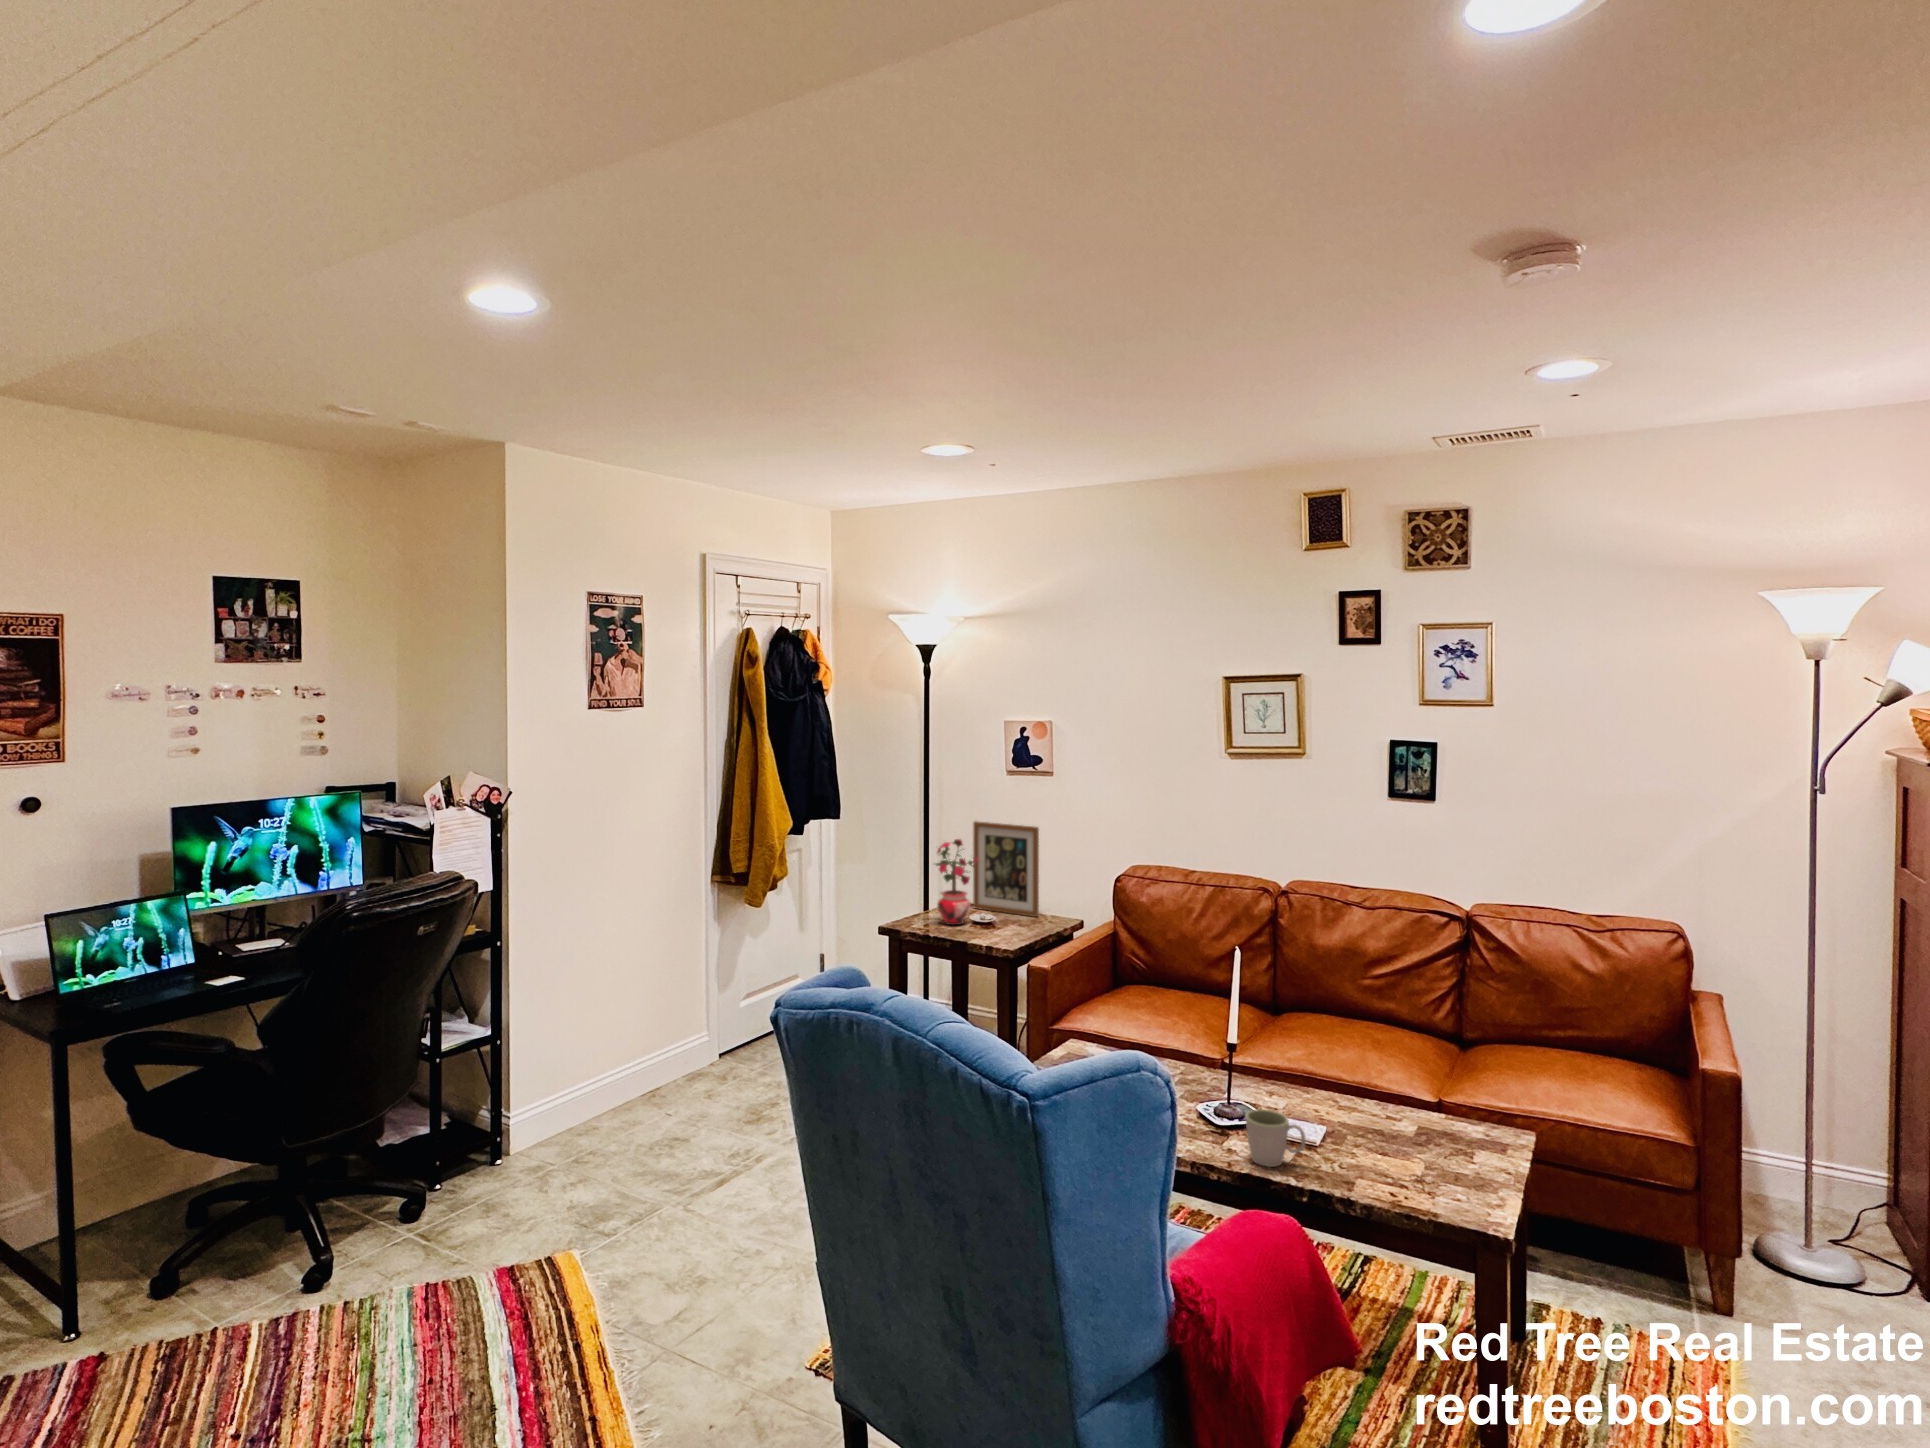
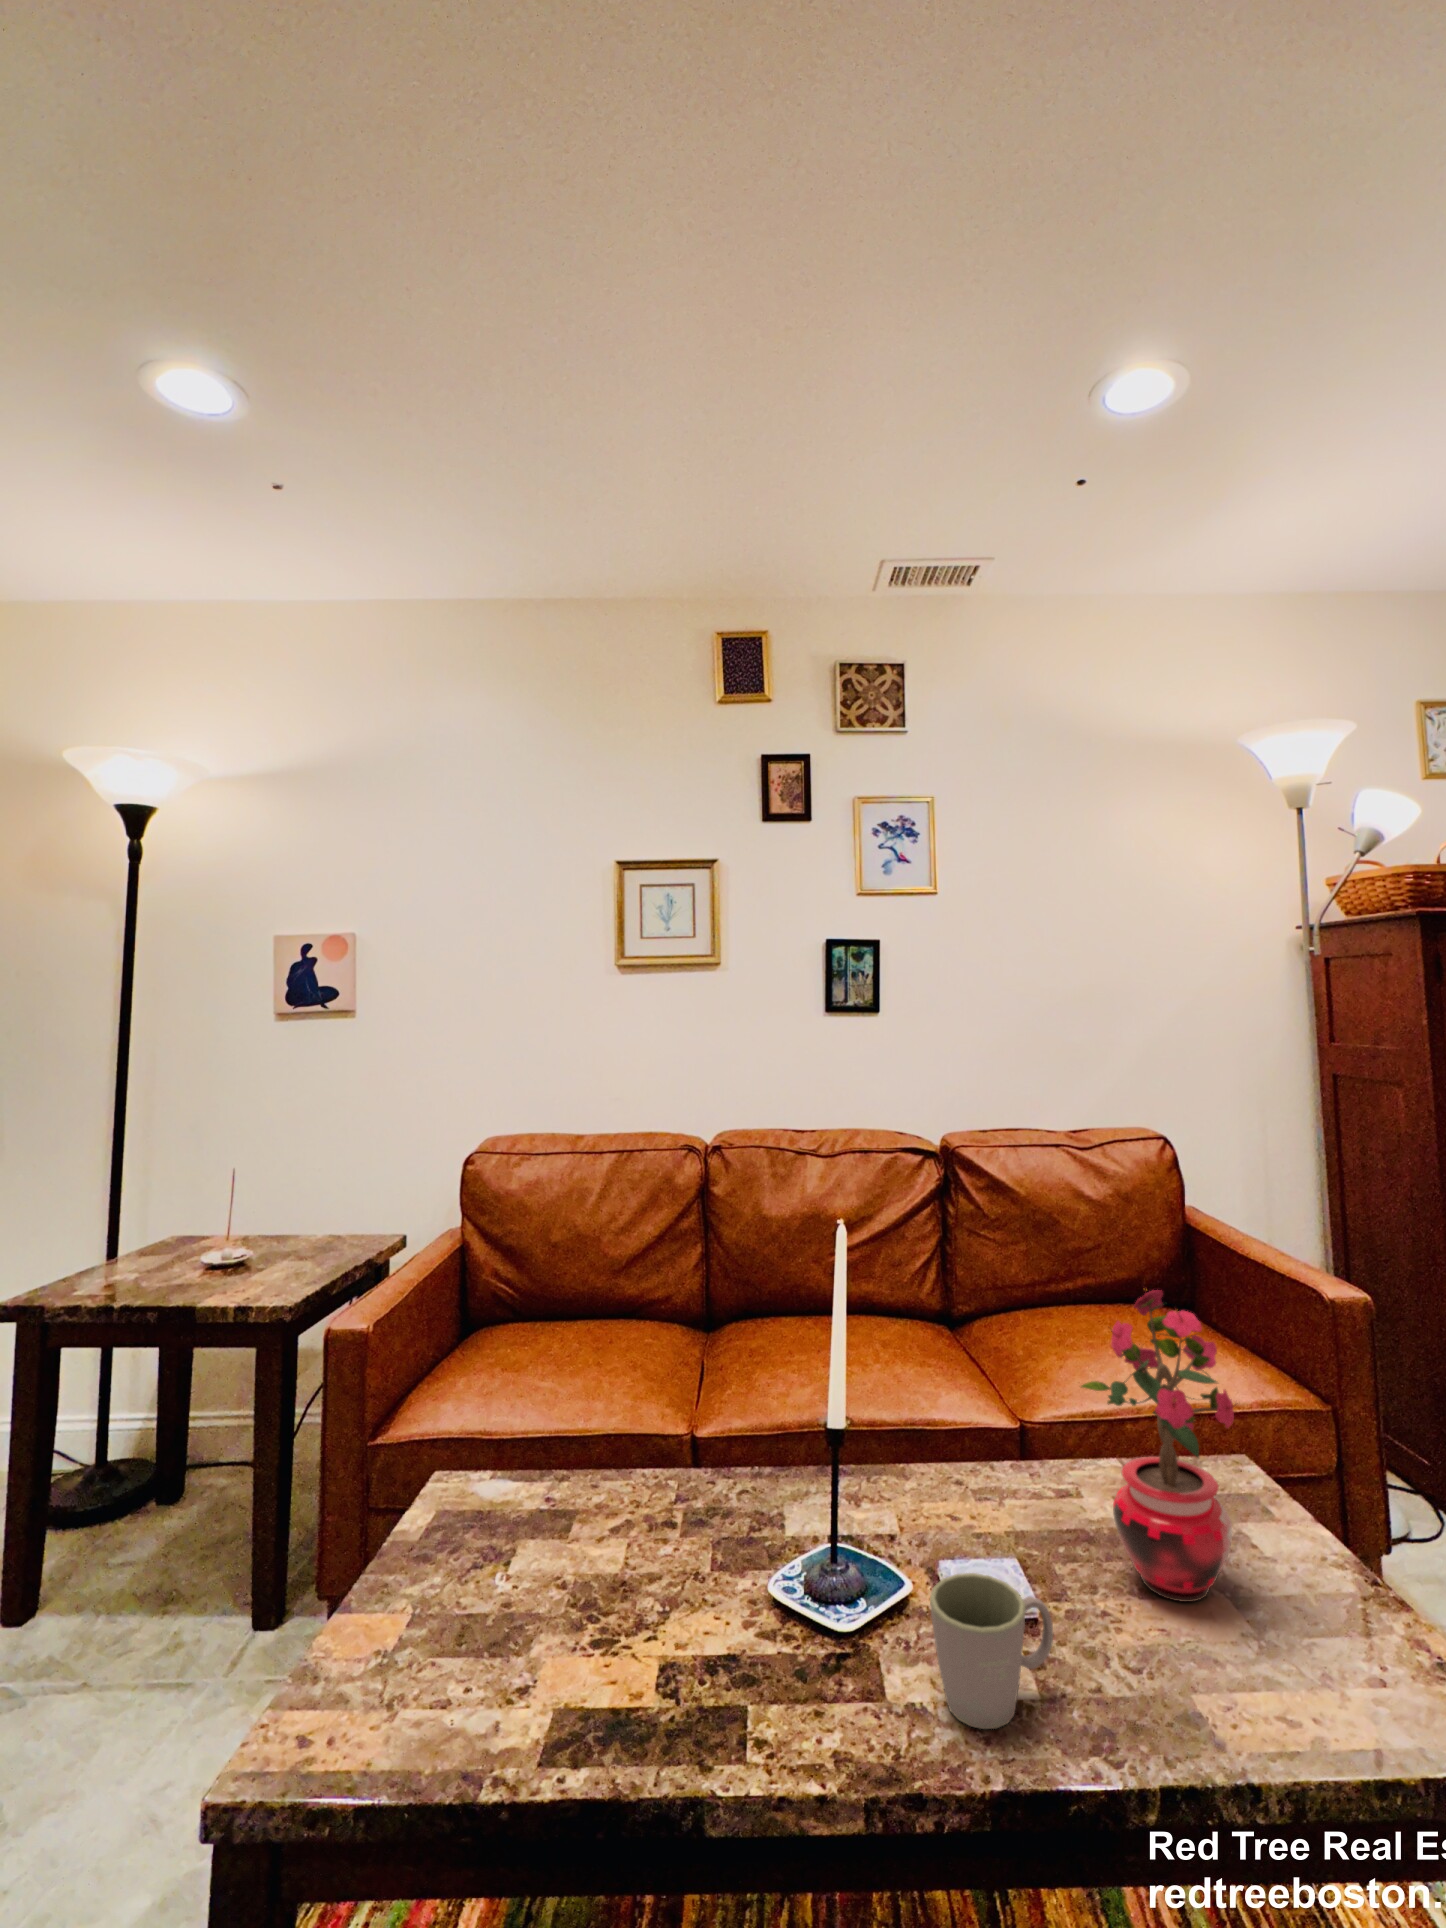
picture frame: present [973,821,1039,917] -> none [208,1093,334,1243]
potted plant: present [936,839,978,925] -> present [1081,1289,1238,1602]

